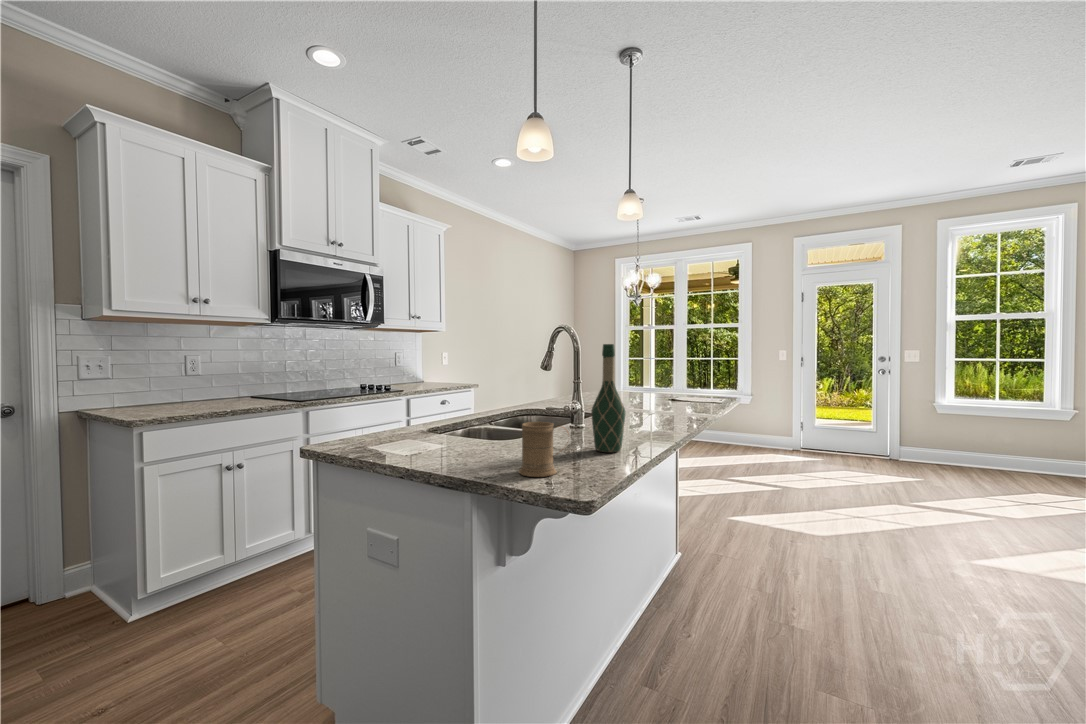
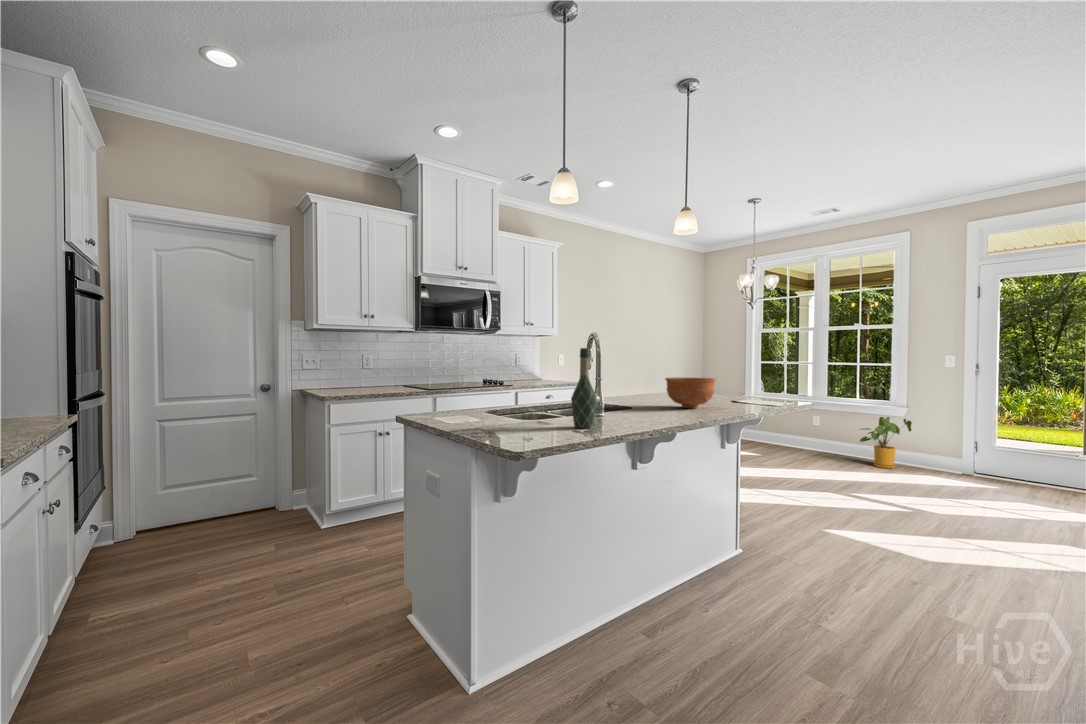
bowl: none [631,377,687,412] -> present [665,377,716,408]
house plant: none [715,405,755,451] -> present [860,417,912,468]
mug: present [519,422,568,477] -> none [499,401,532,436]

